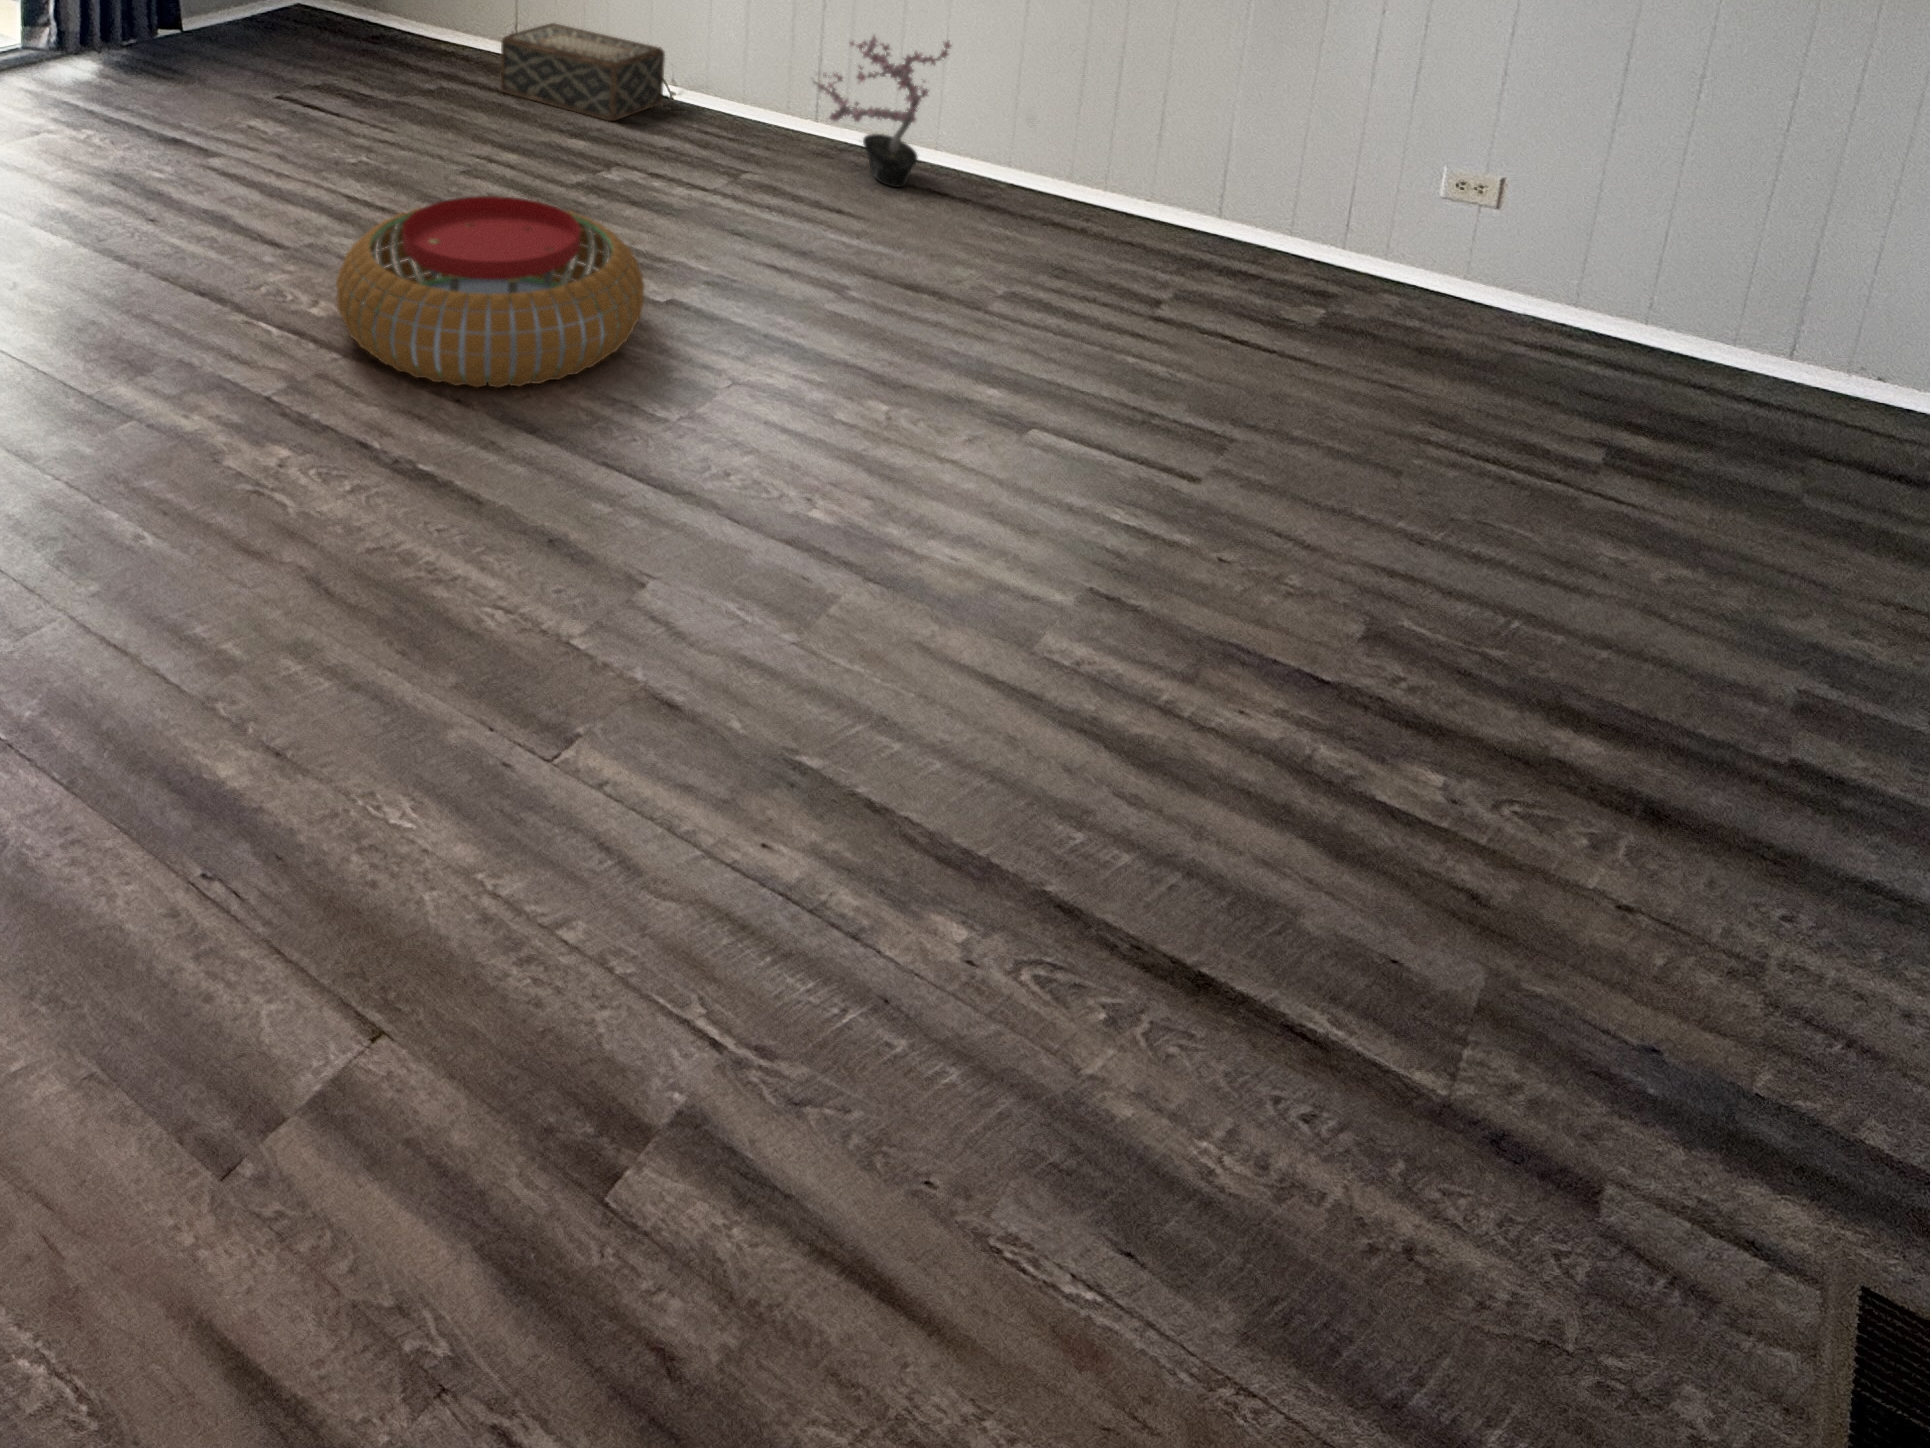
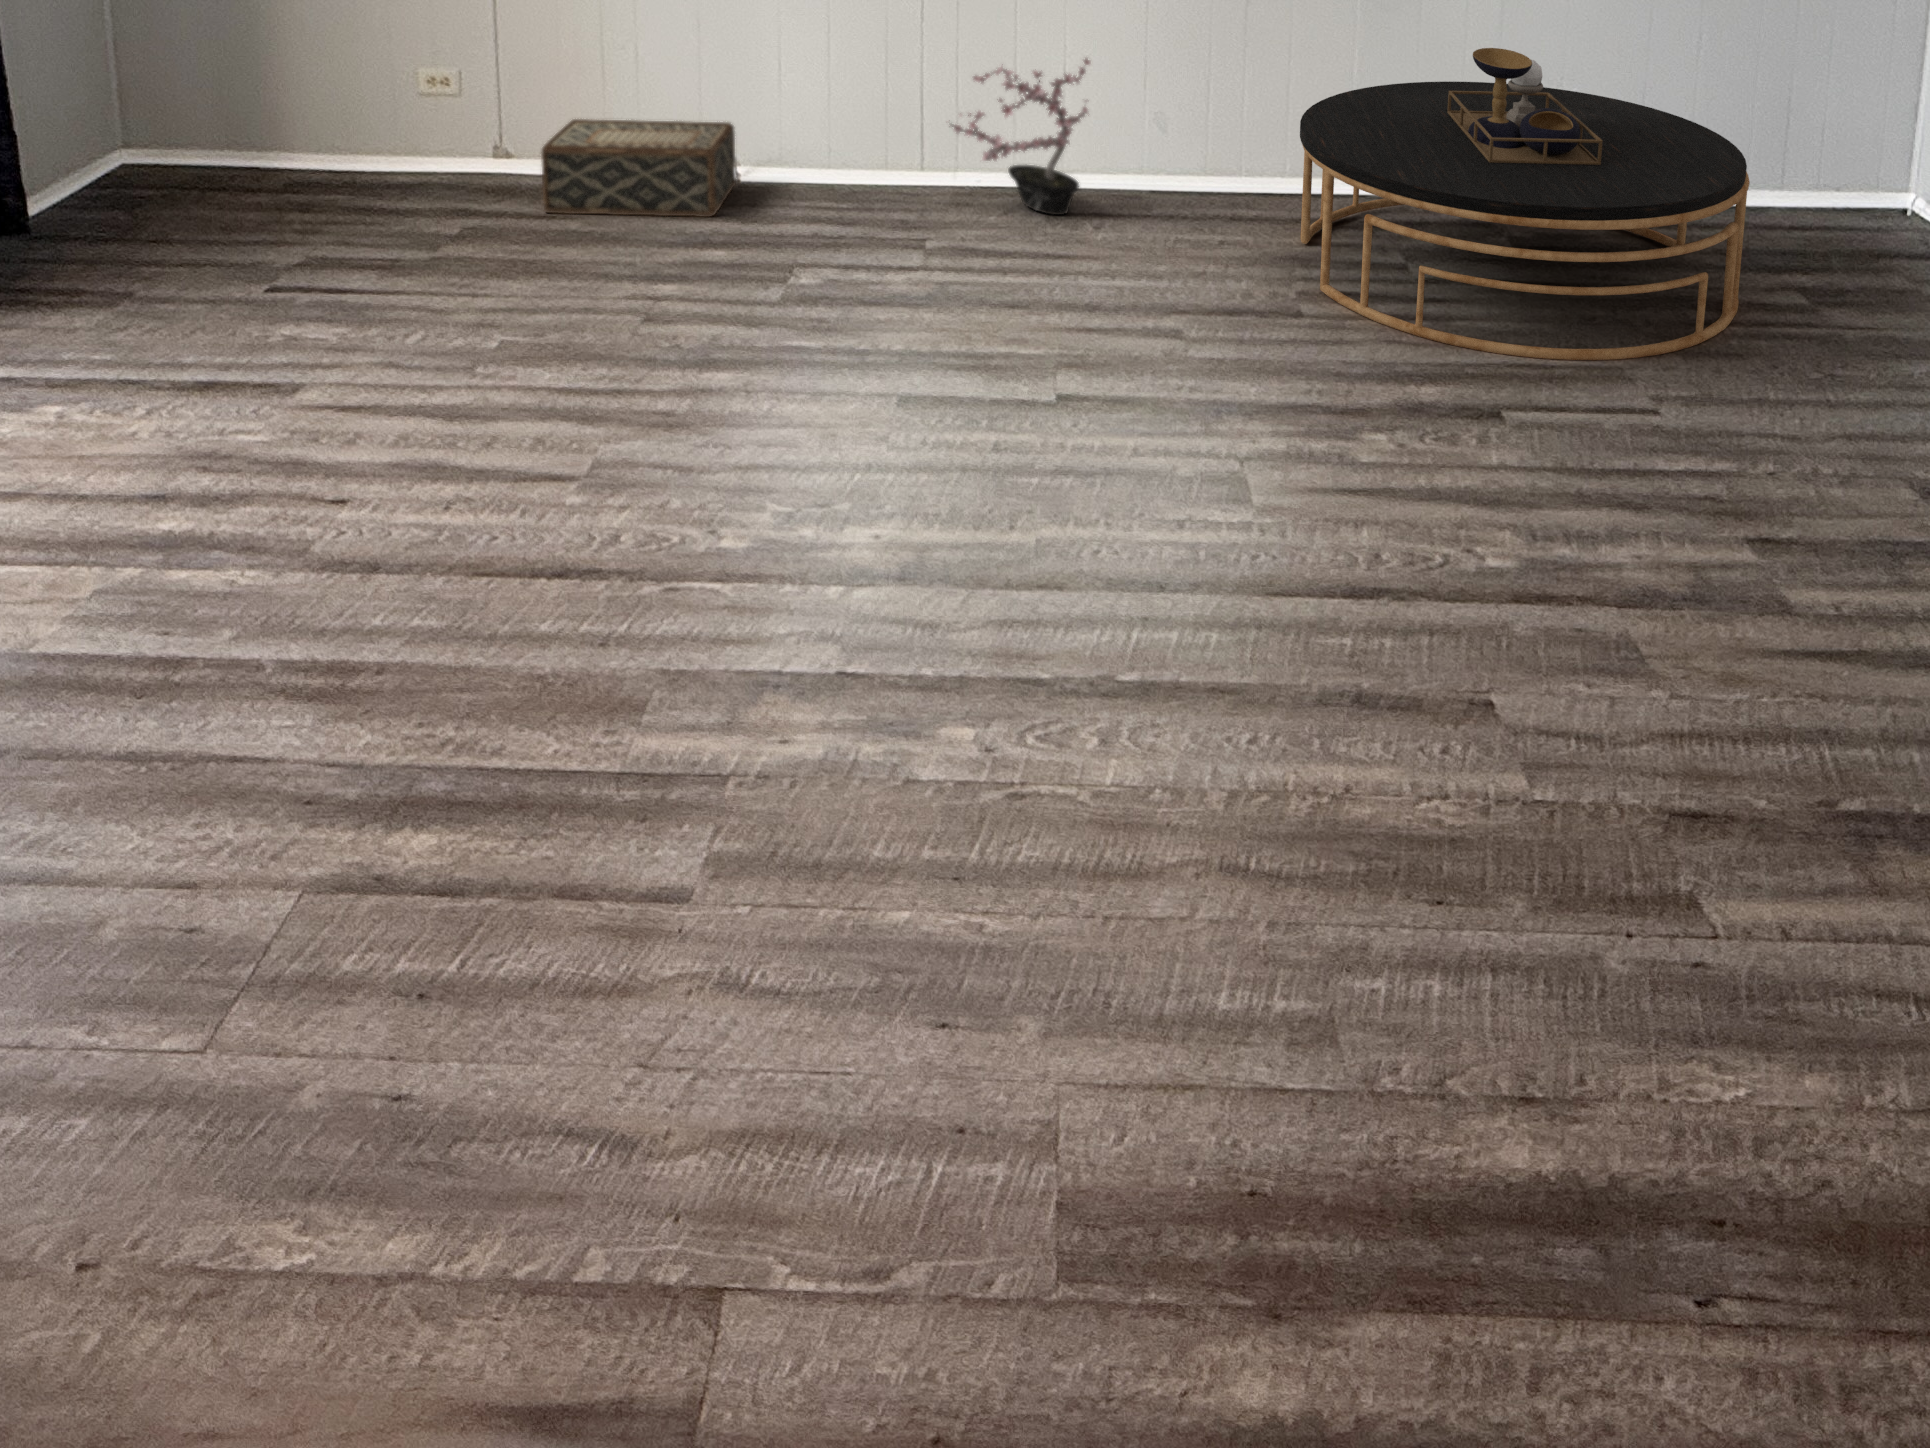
coffee table: none [1030,93,1569,459] -> present [1300,48,1750,360]
pouf: present [336,196,644,388] -> none [757,319,1130,574]

